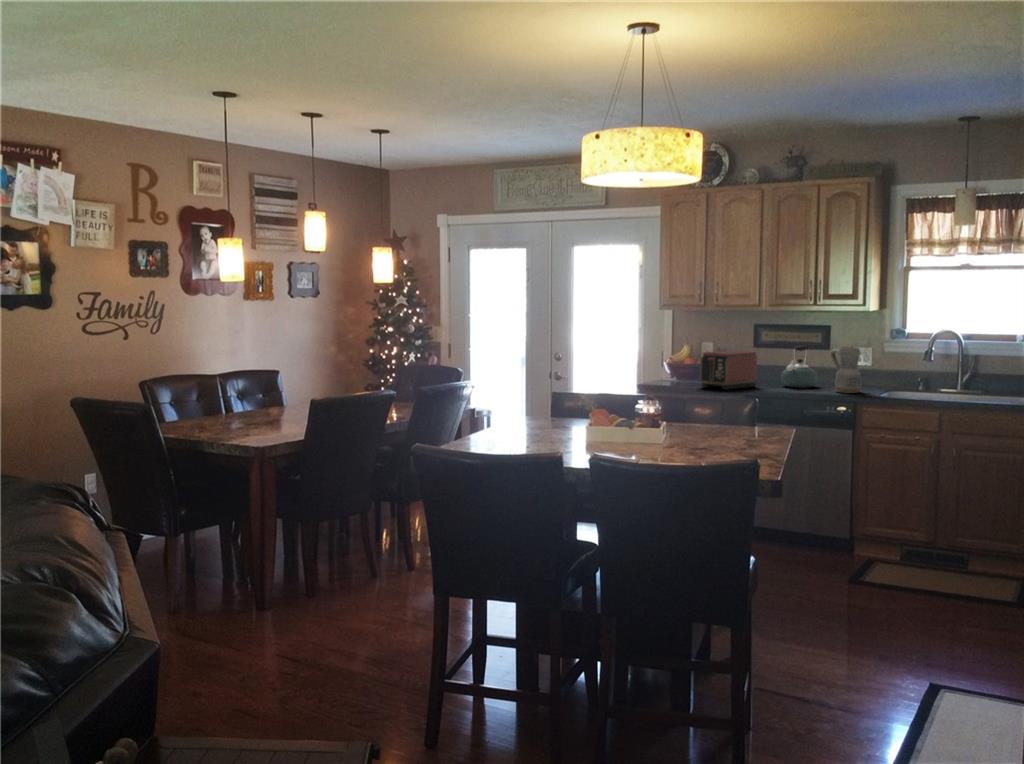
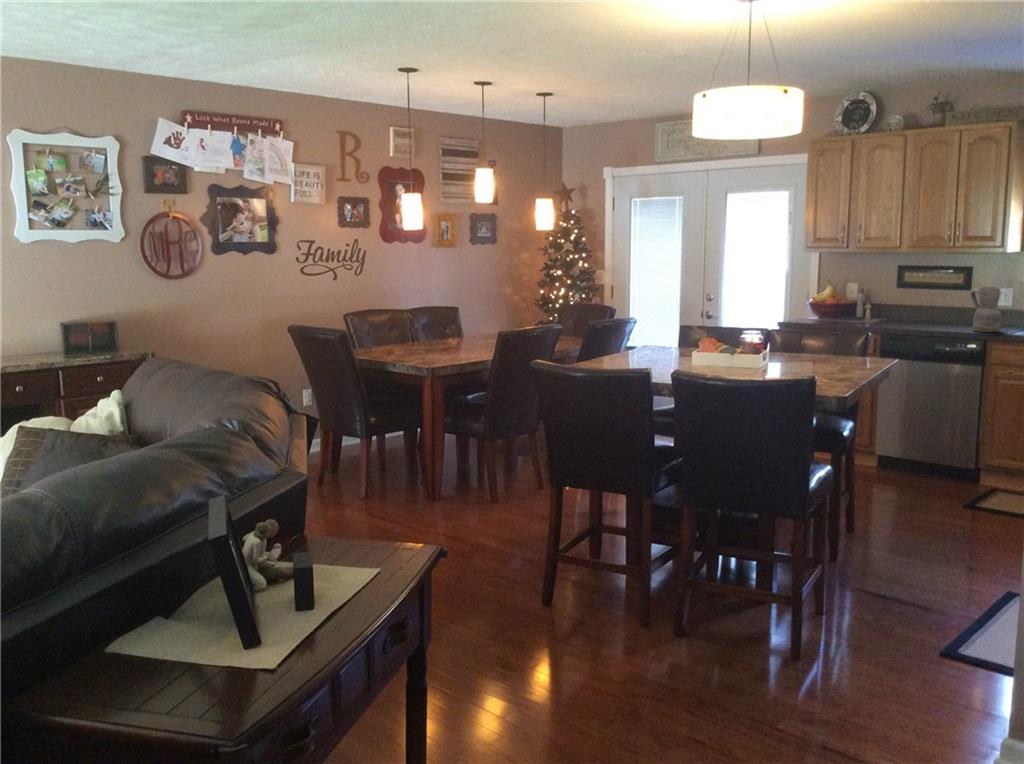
kettle: present [781,346,818,388] -> none [922,286,960,327]
toaster: present [700,350,757,390] -> none [837,291,897,328]

